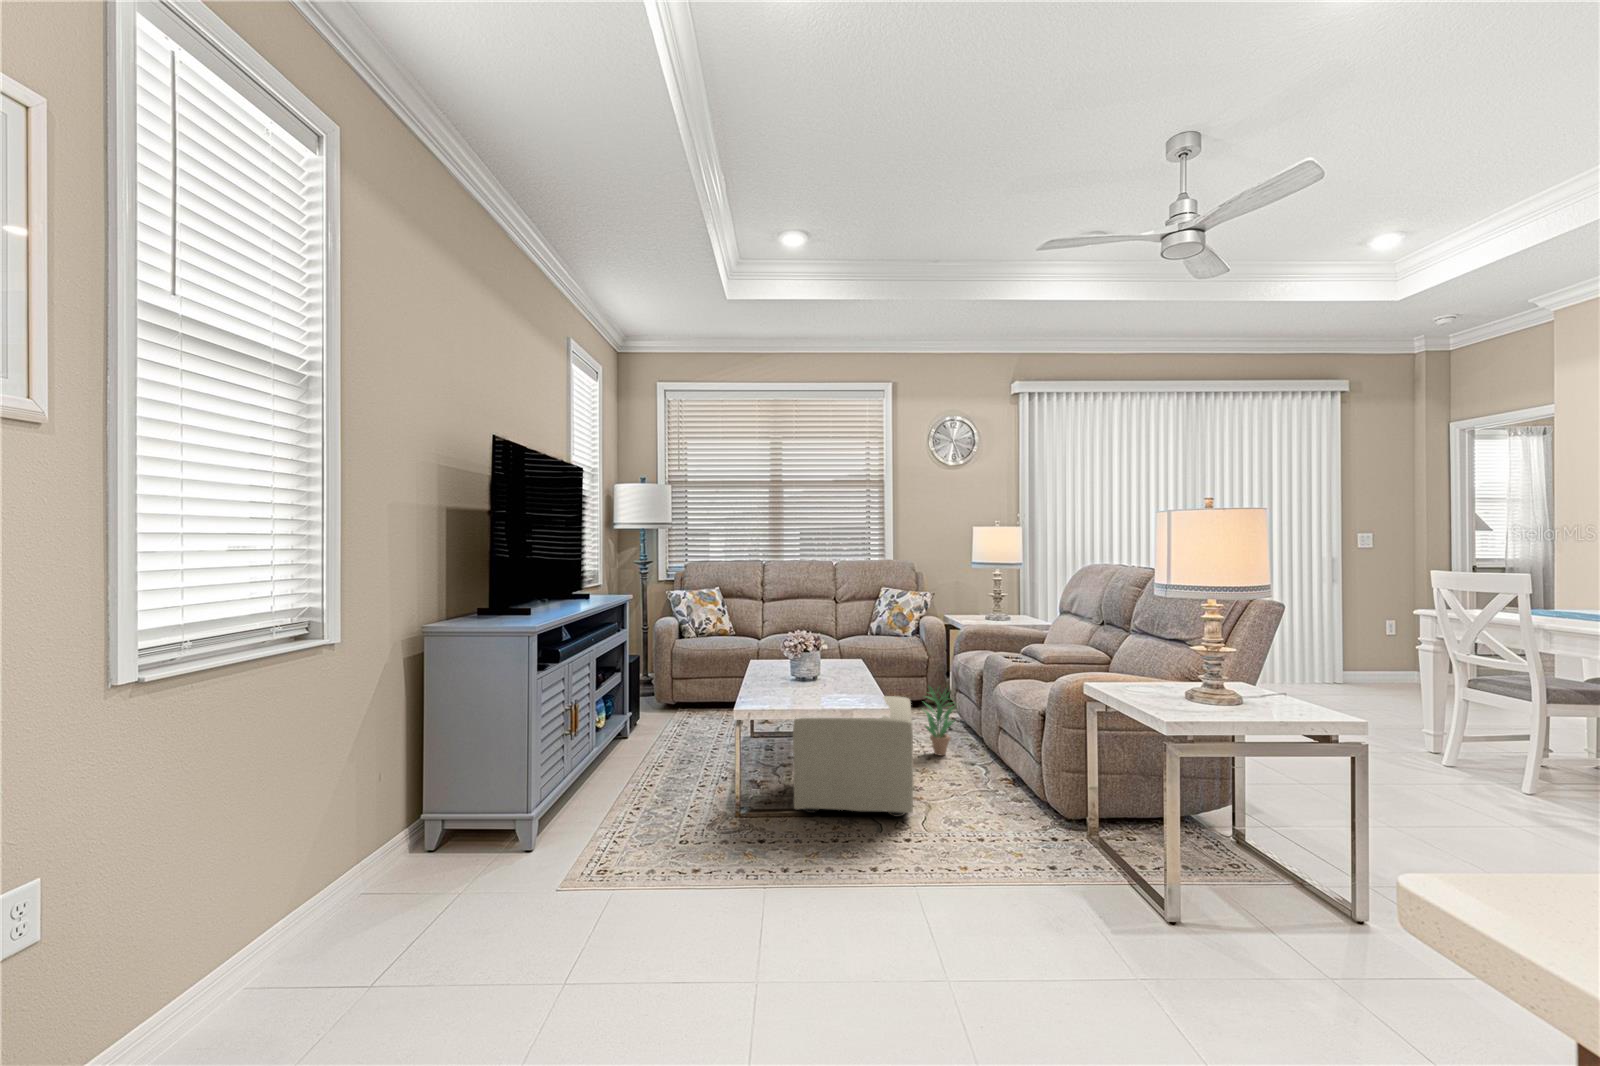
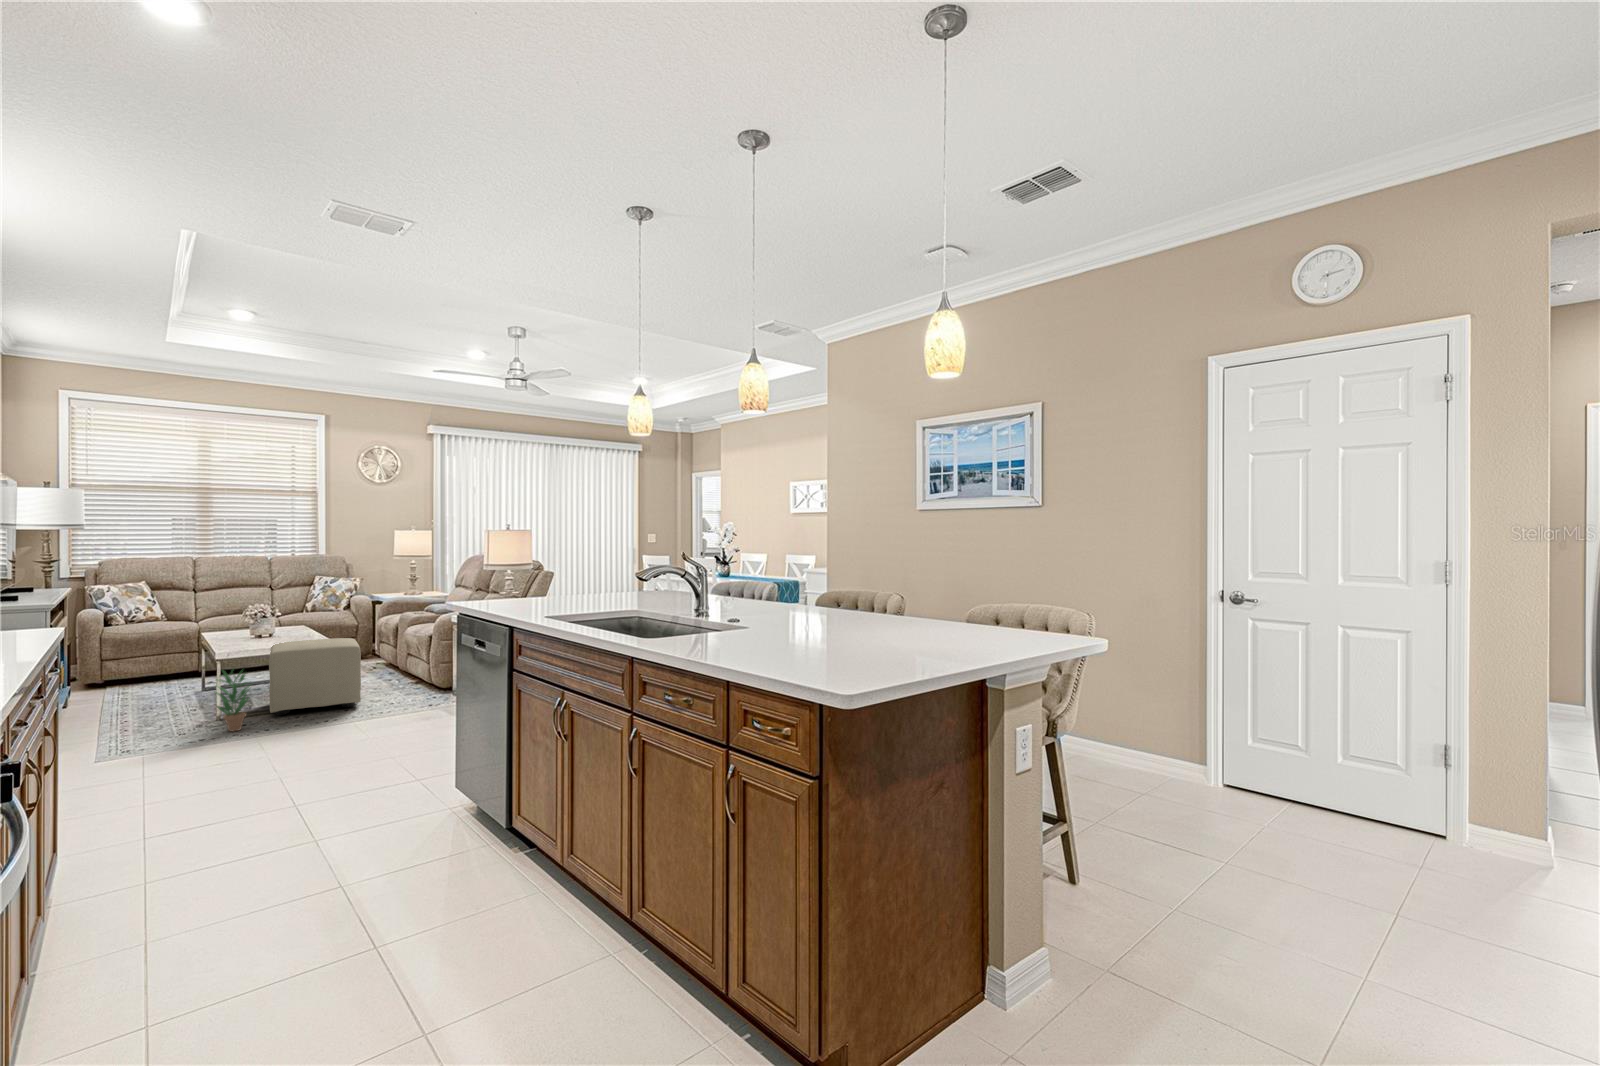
potted plant: present [925,686,954,756] -> present [217,670,249,732]

